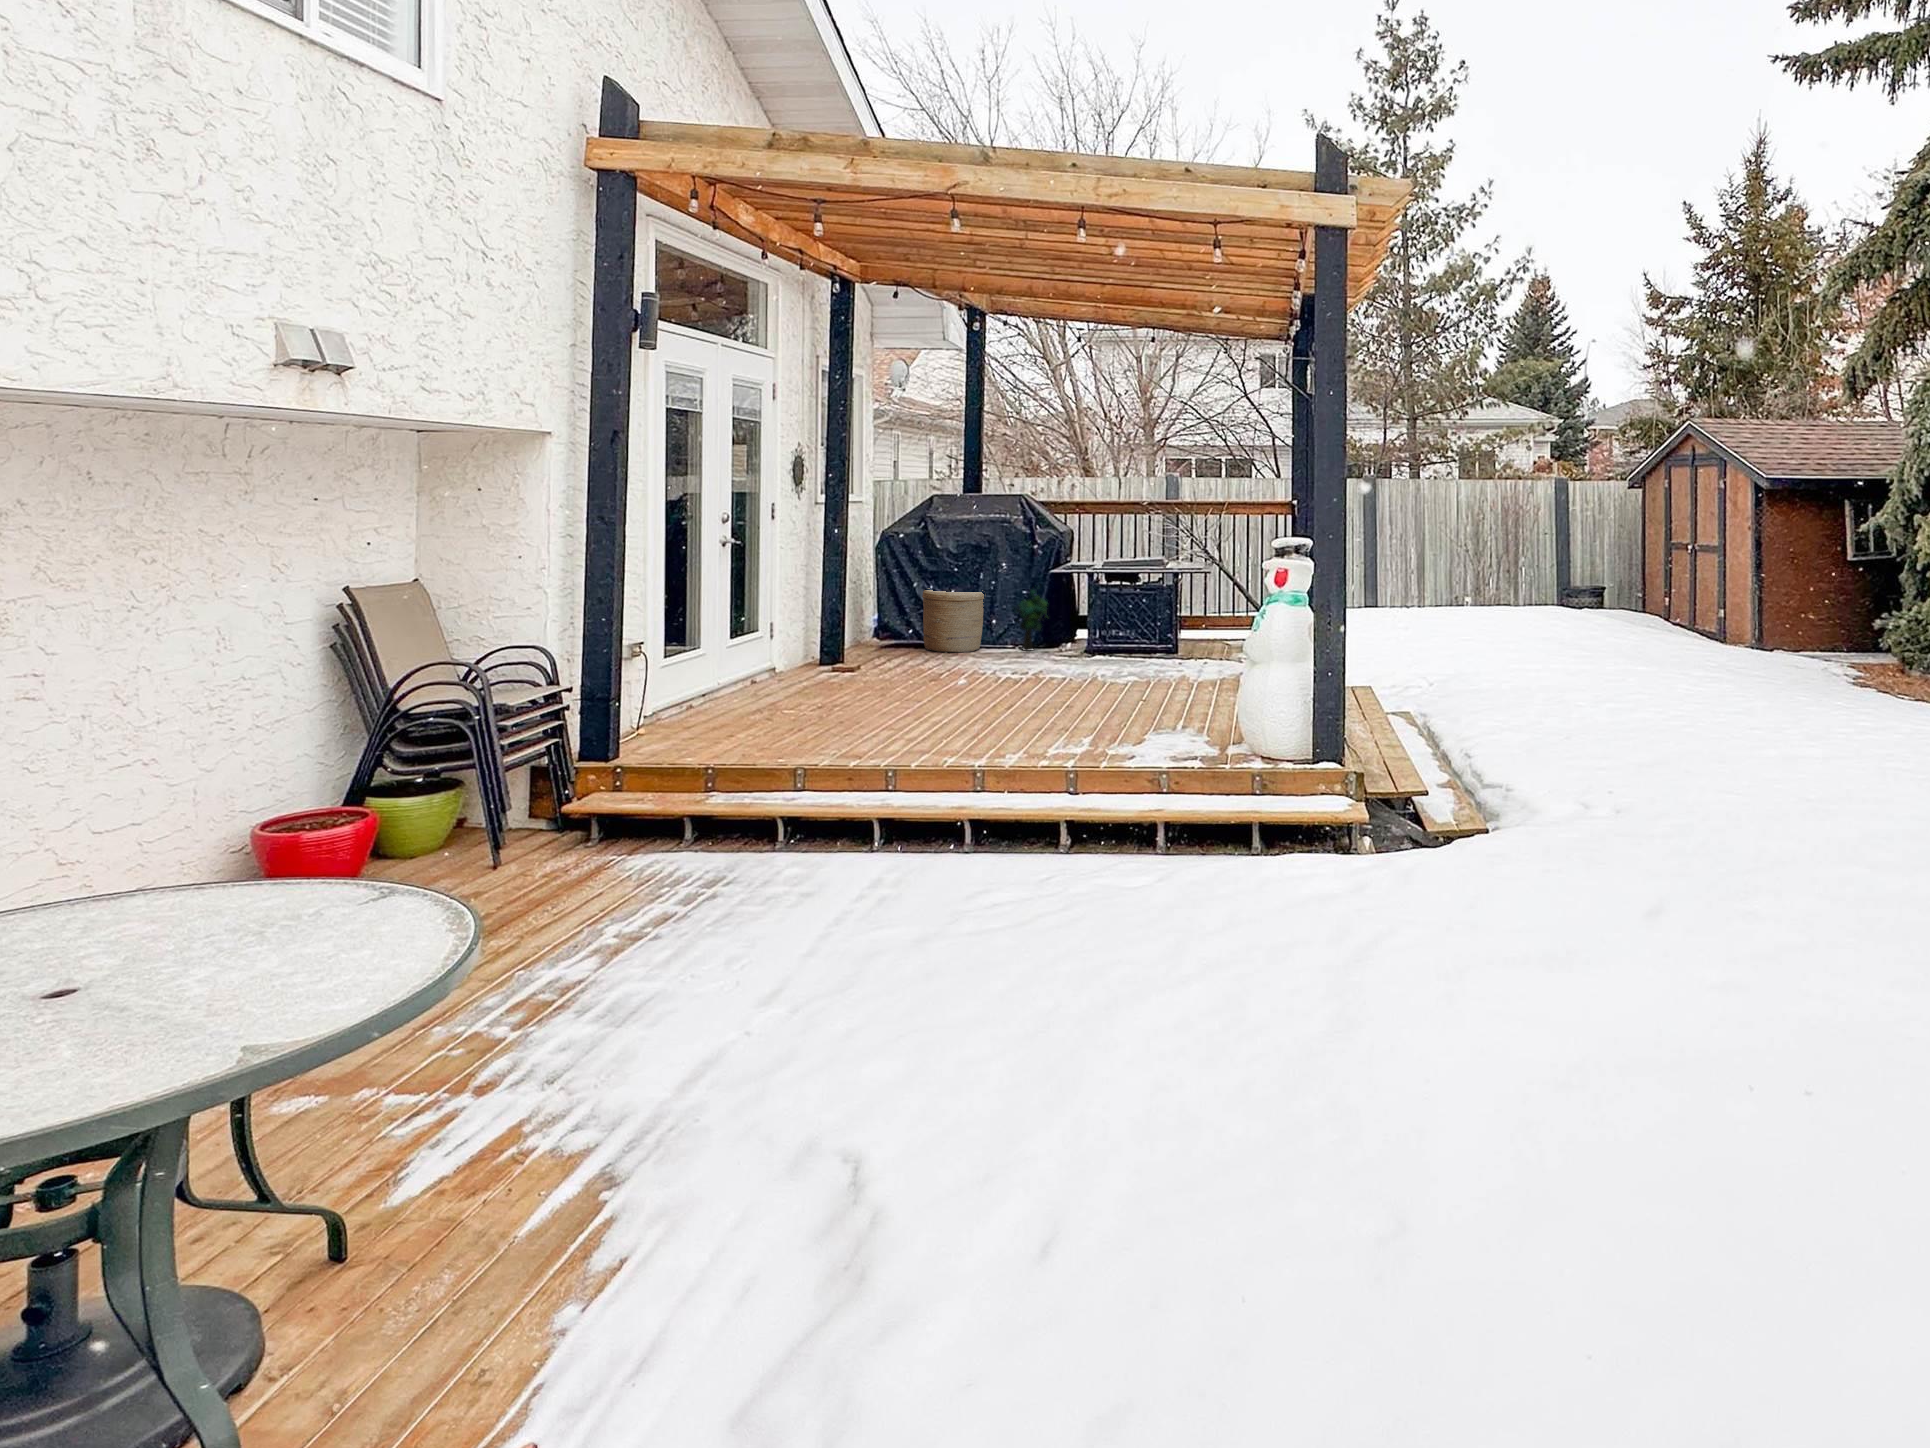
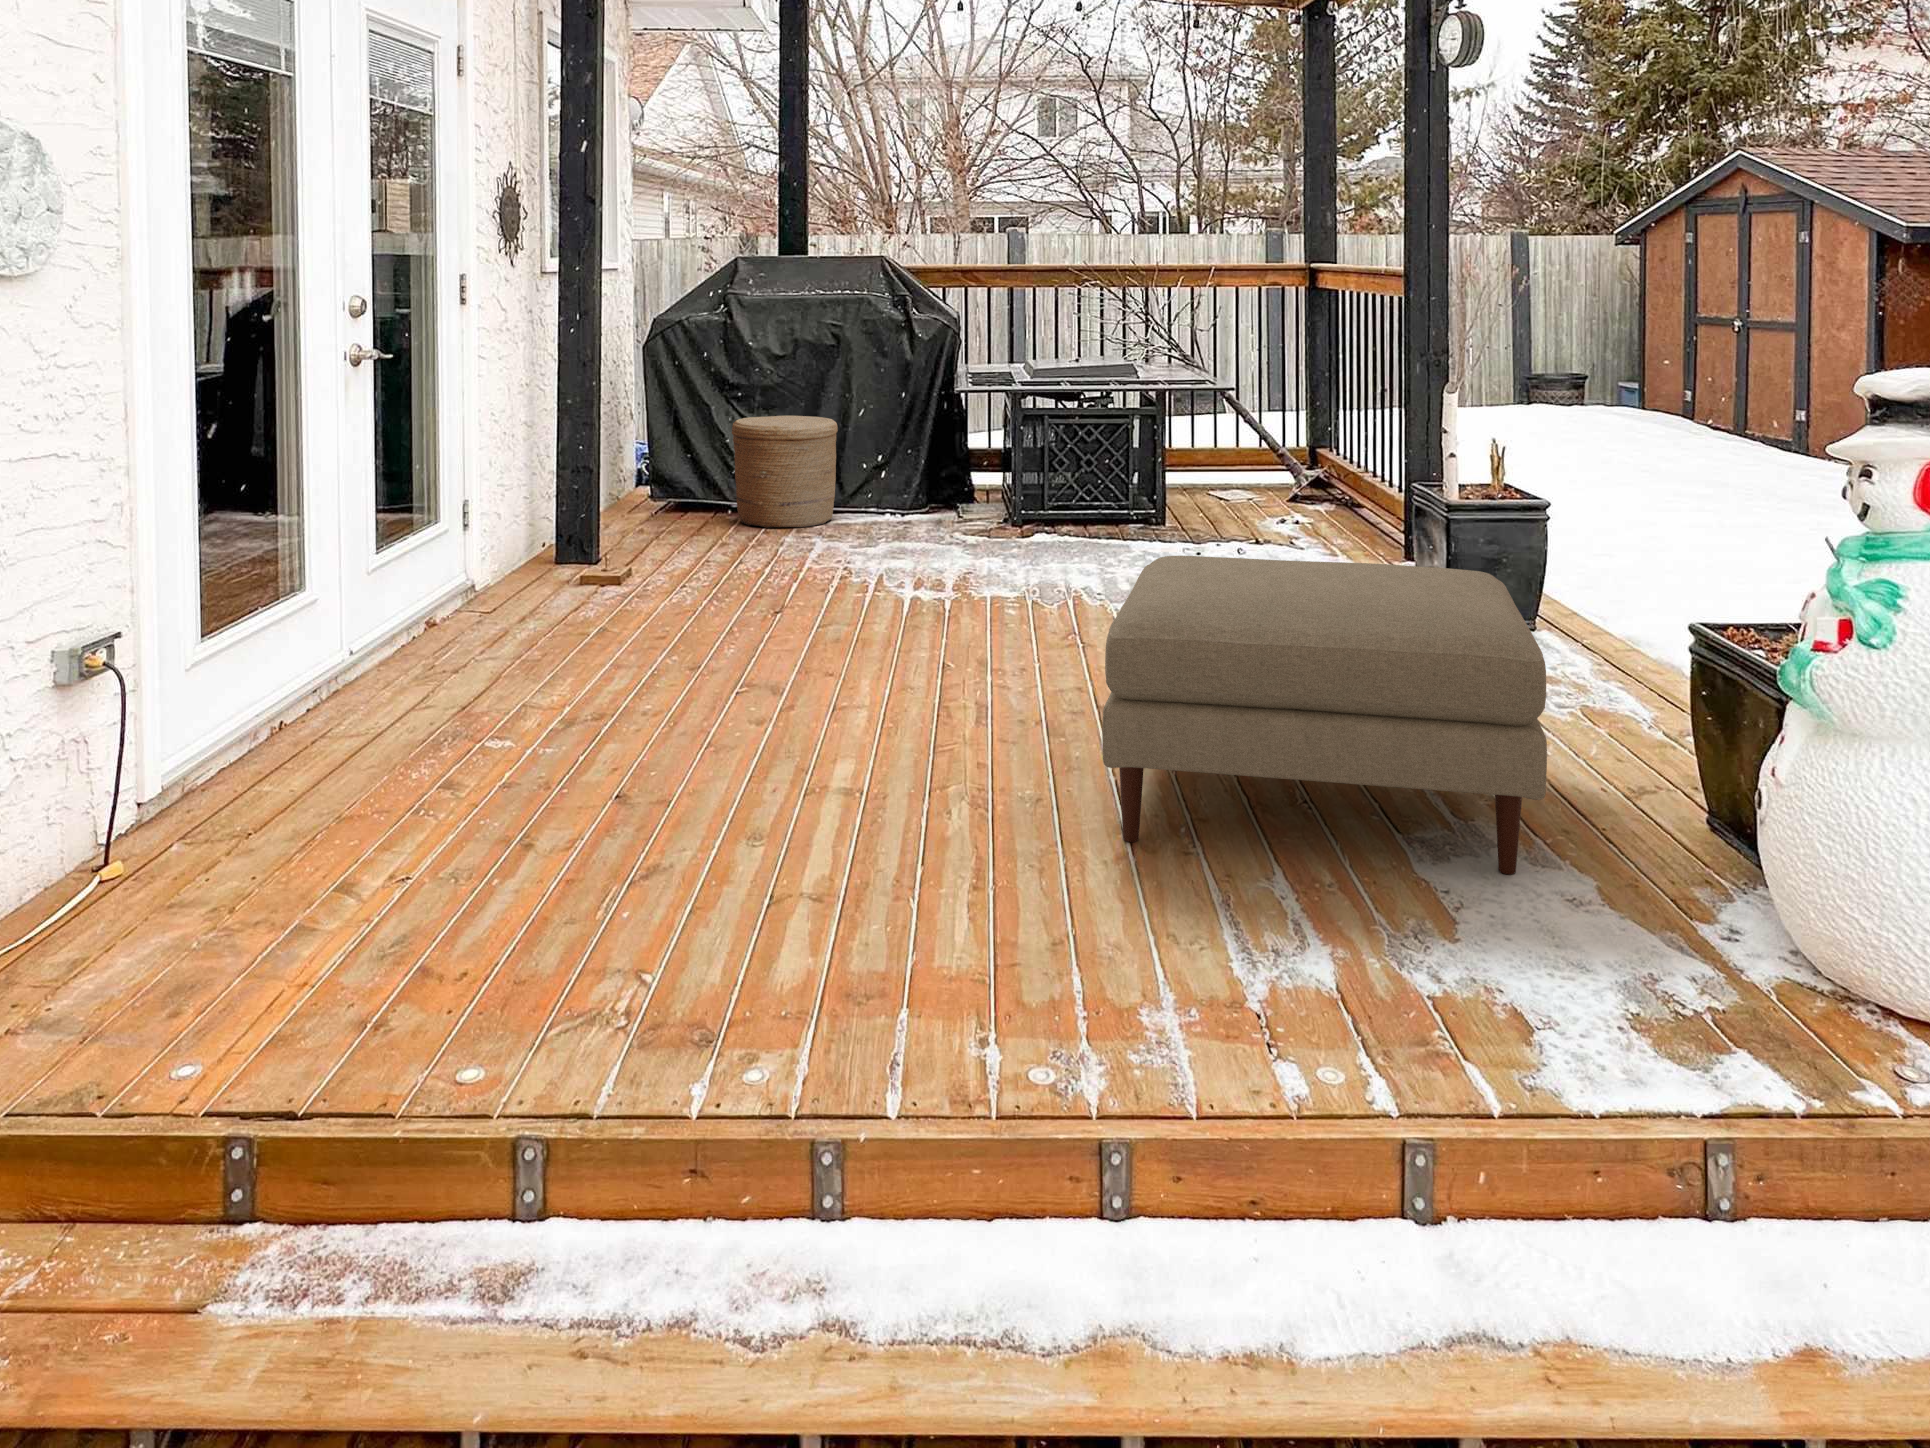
decorative plant: present [1012,584,1047,651] -> none [880,404,947,518]
ottoman: none [1012,646,1208,762] -> present [1102,556,1547,875]

